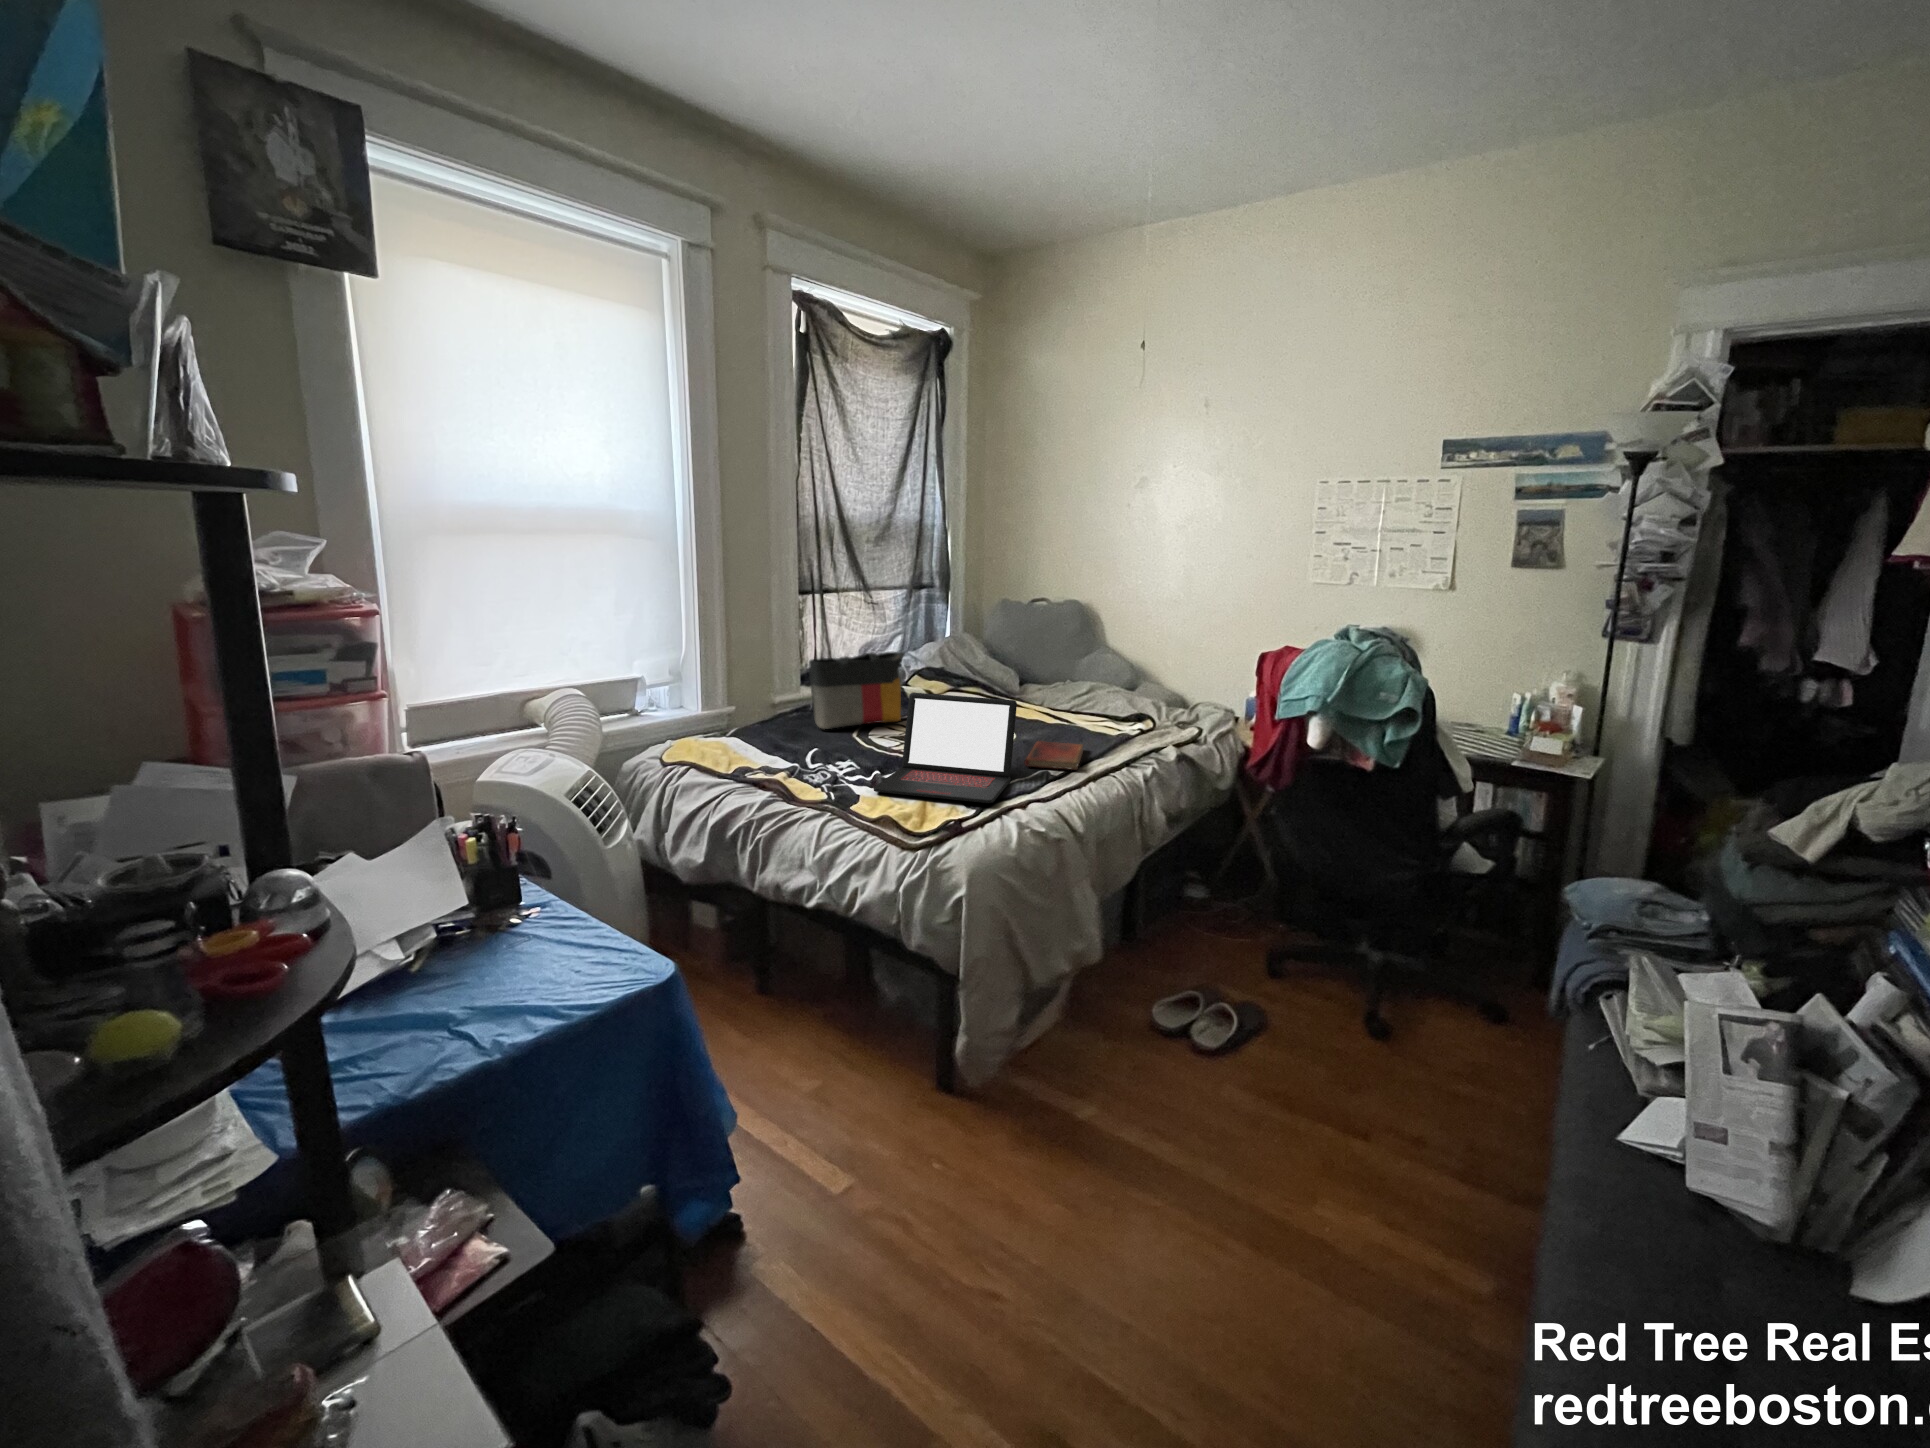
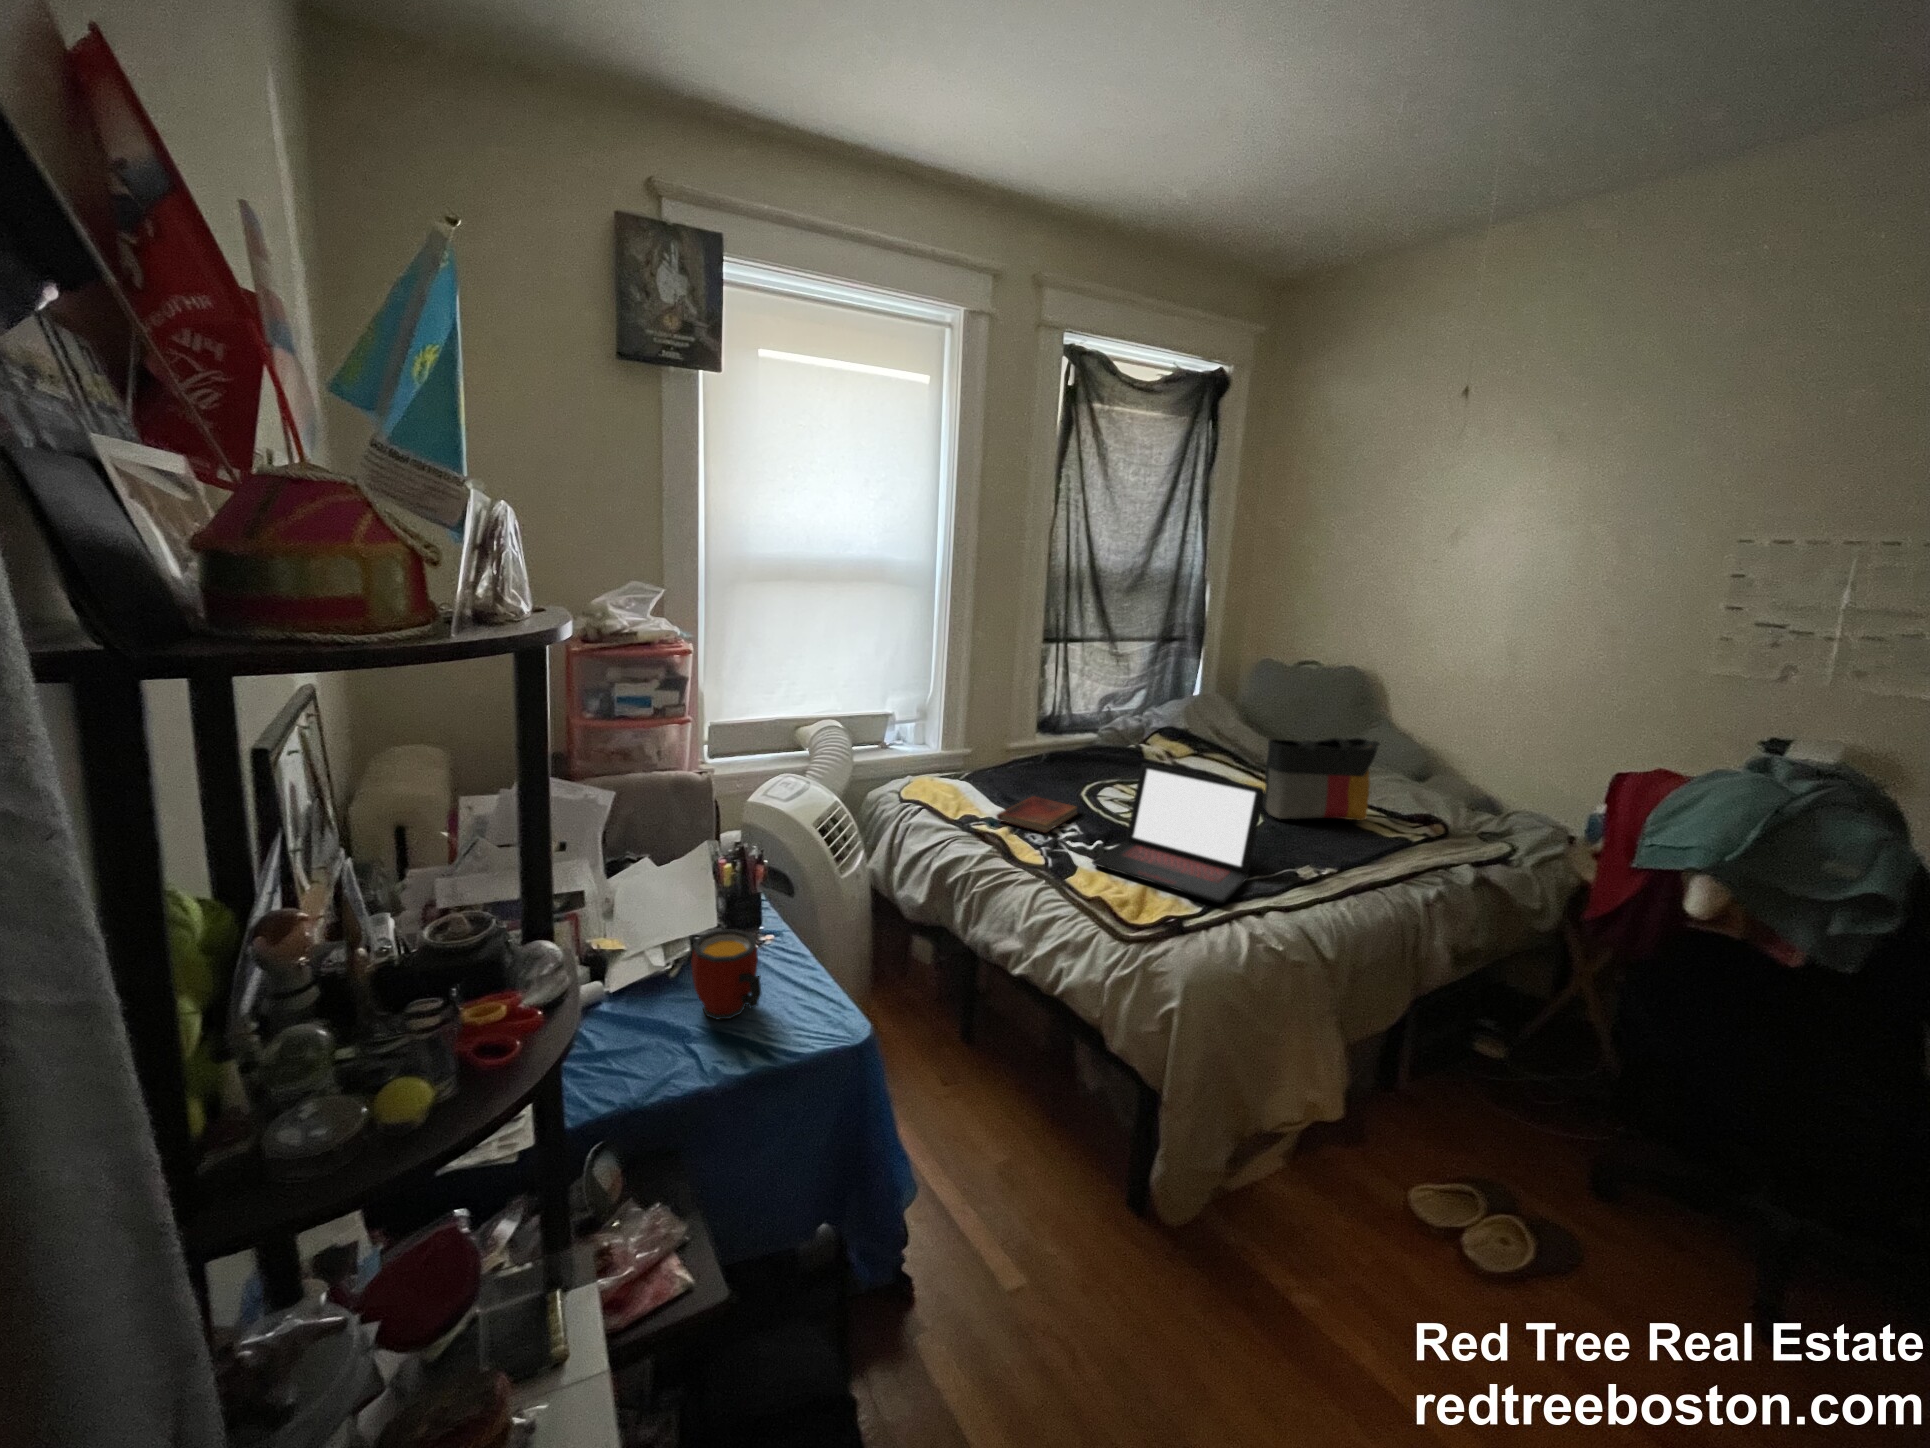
tote bag: present [809,652,904,729] -> present [1263,738,1379,820]
diary: present [1024,741,1083,770] -> present [997,796,1078,833]
mug: none [442,898,542,998] -> present [691,929,761,1019]

